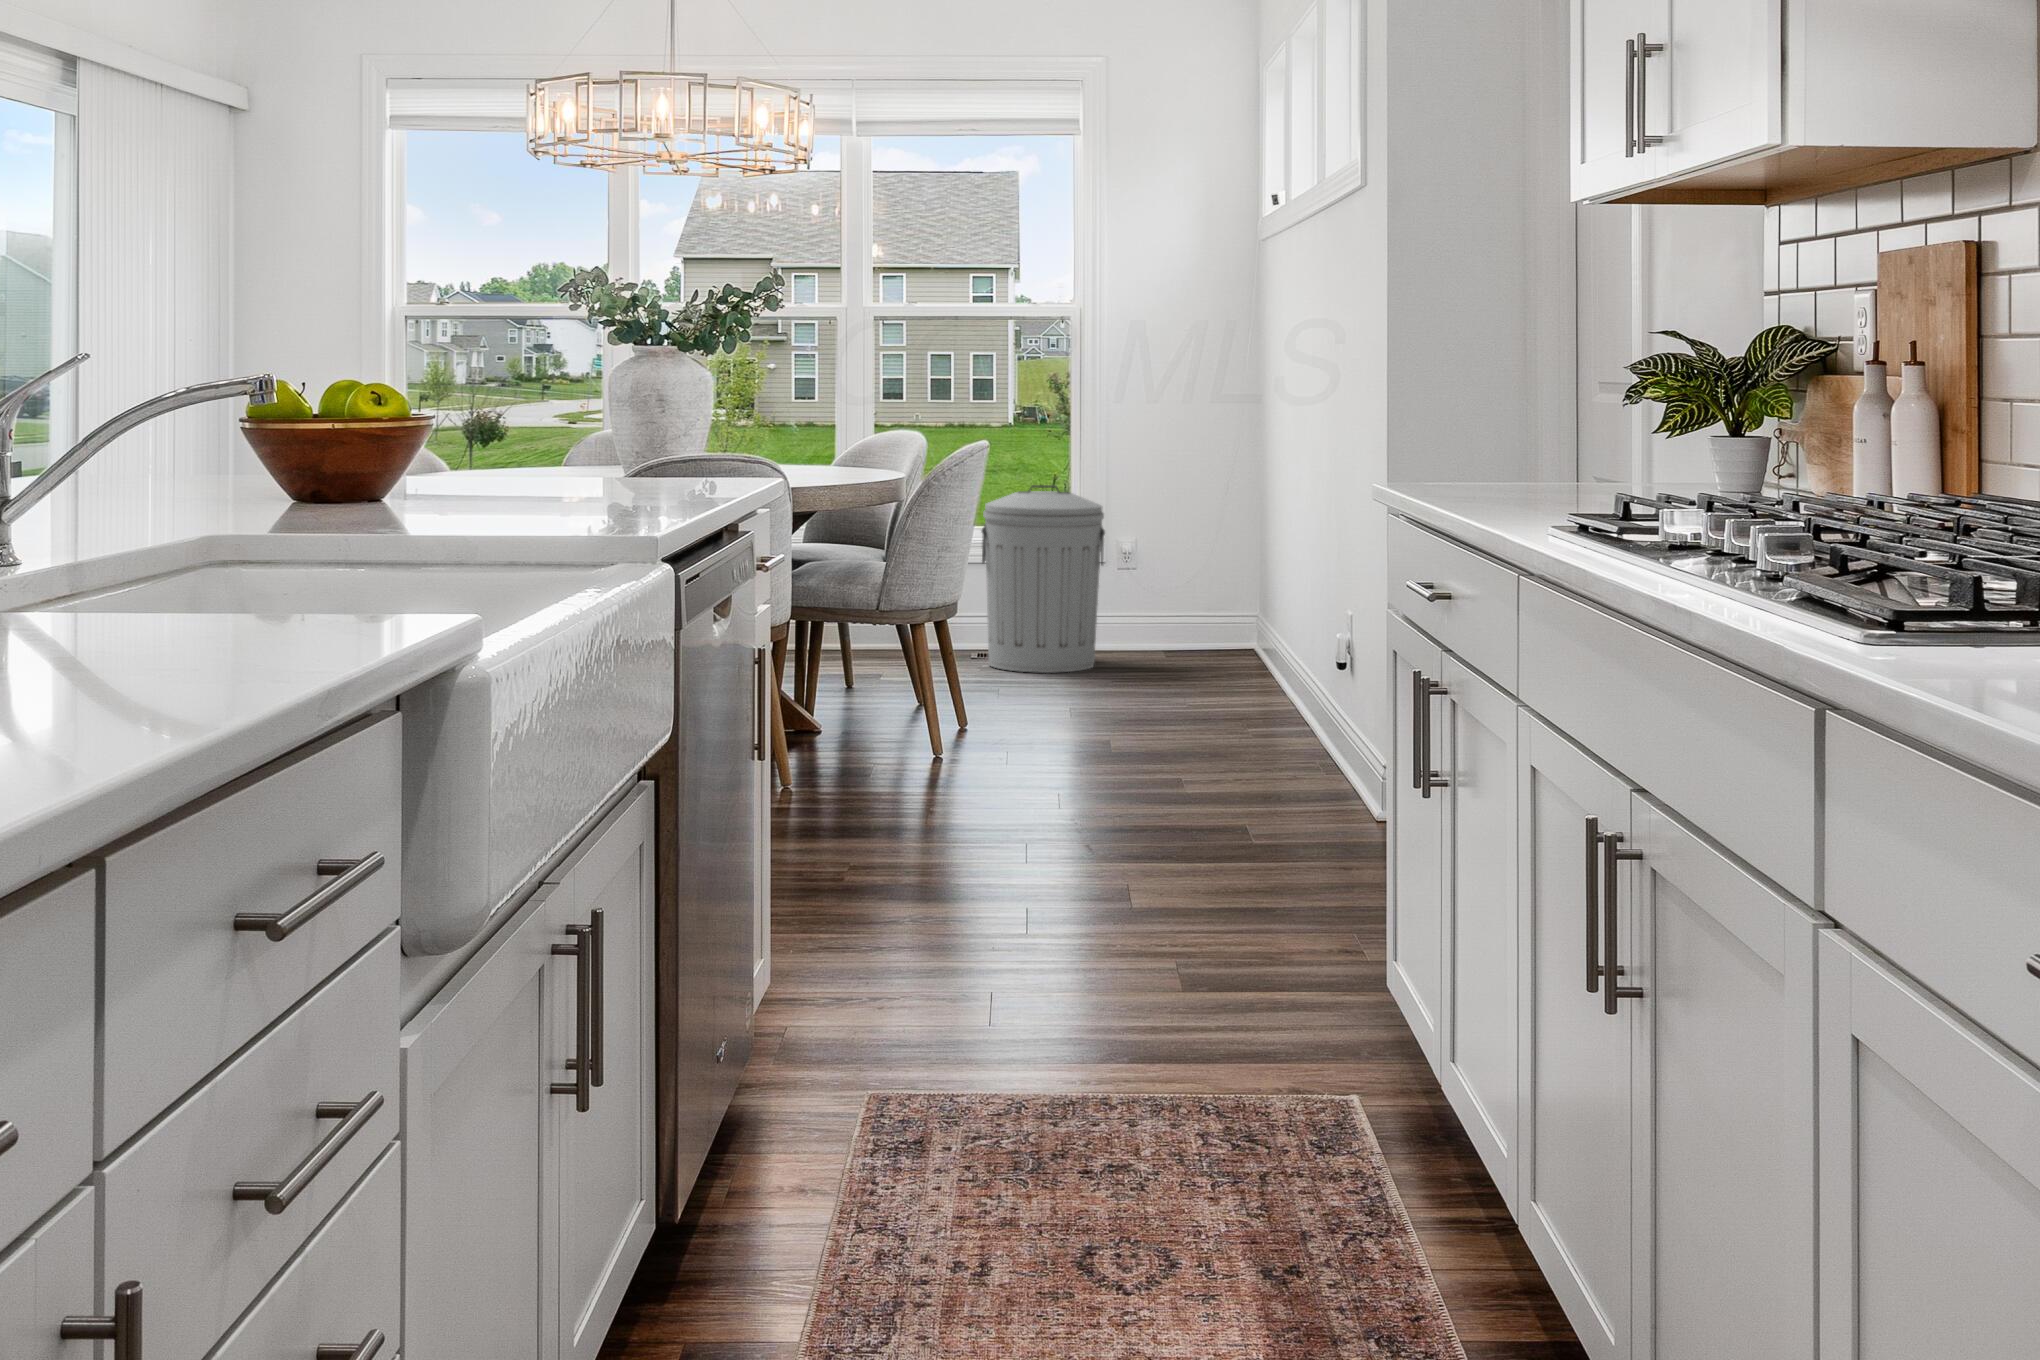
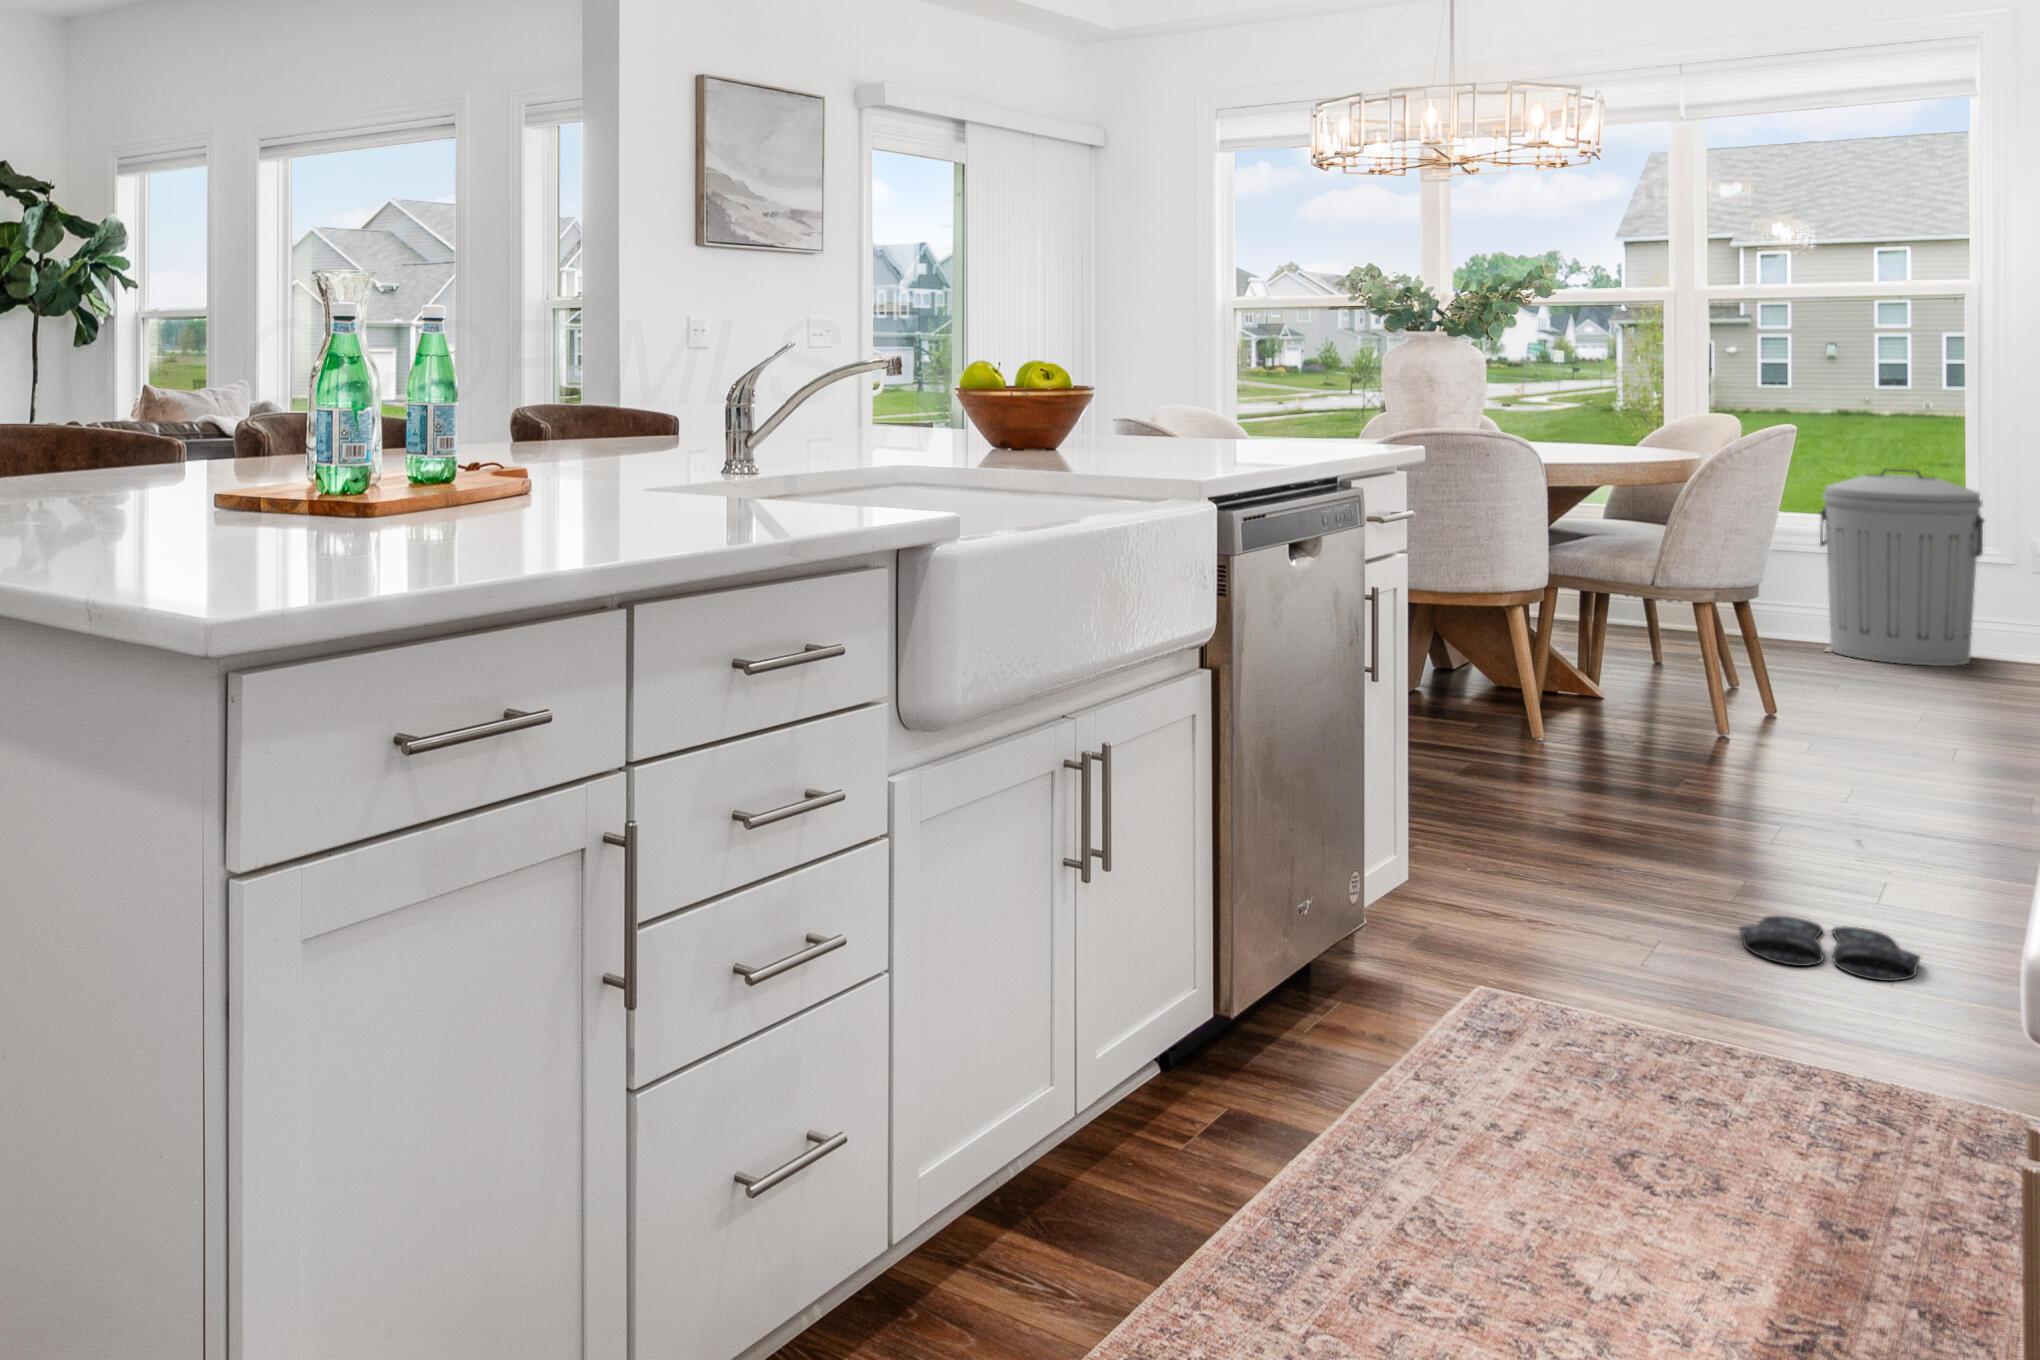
slippers: none [1059,948,1205,1001] -> present [1739,915,1920,981]

